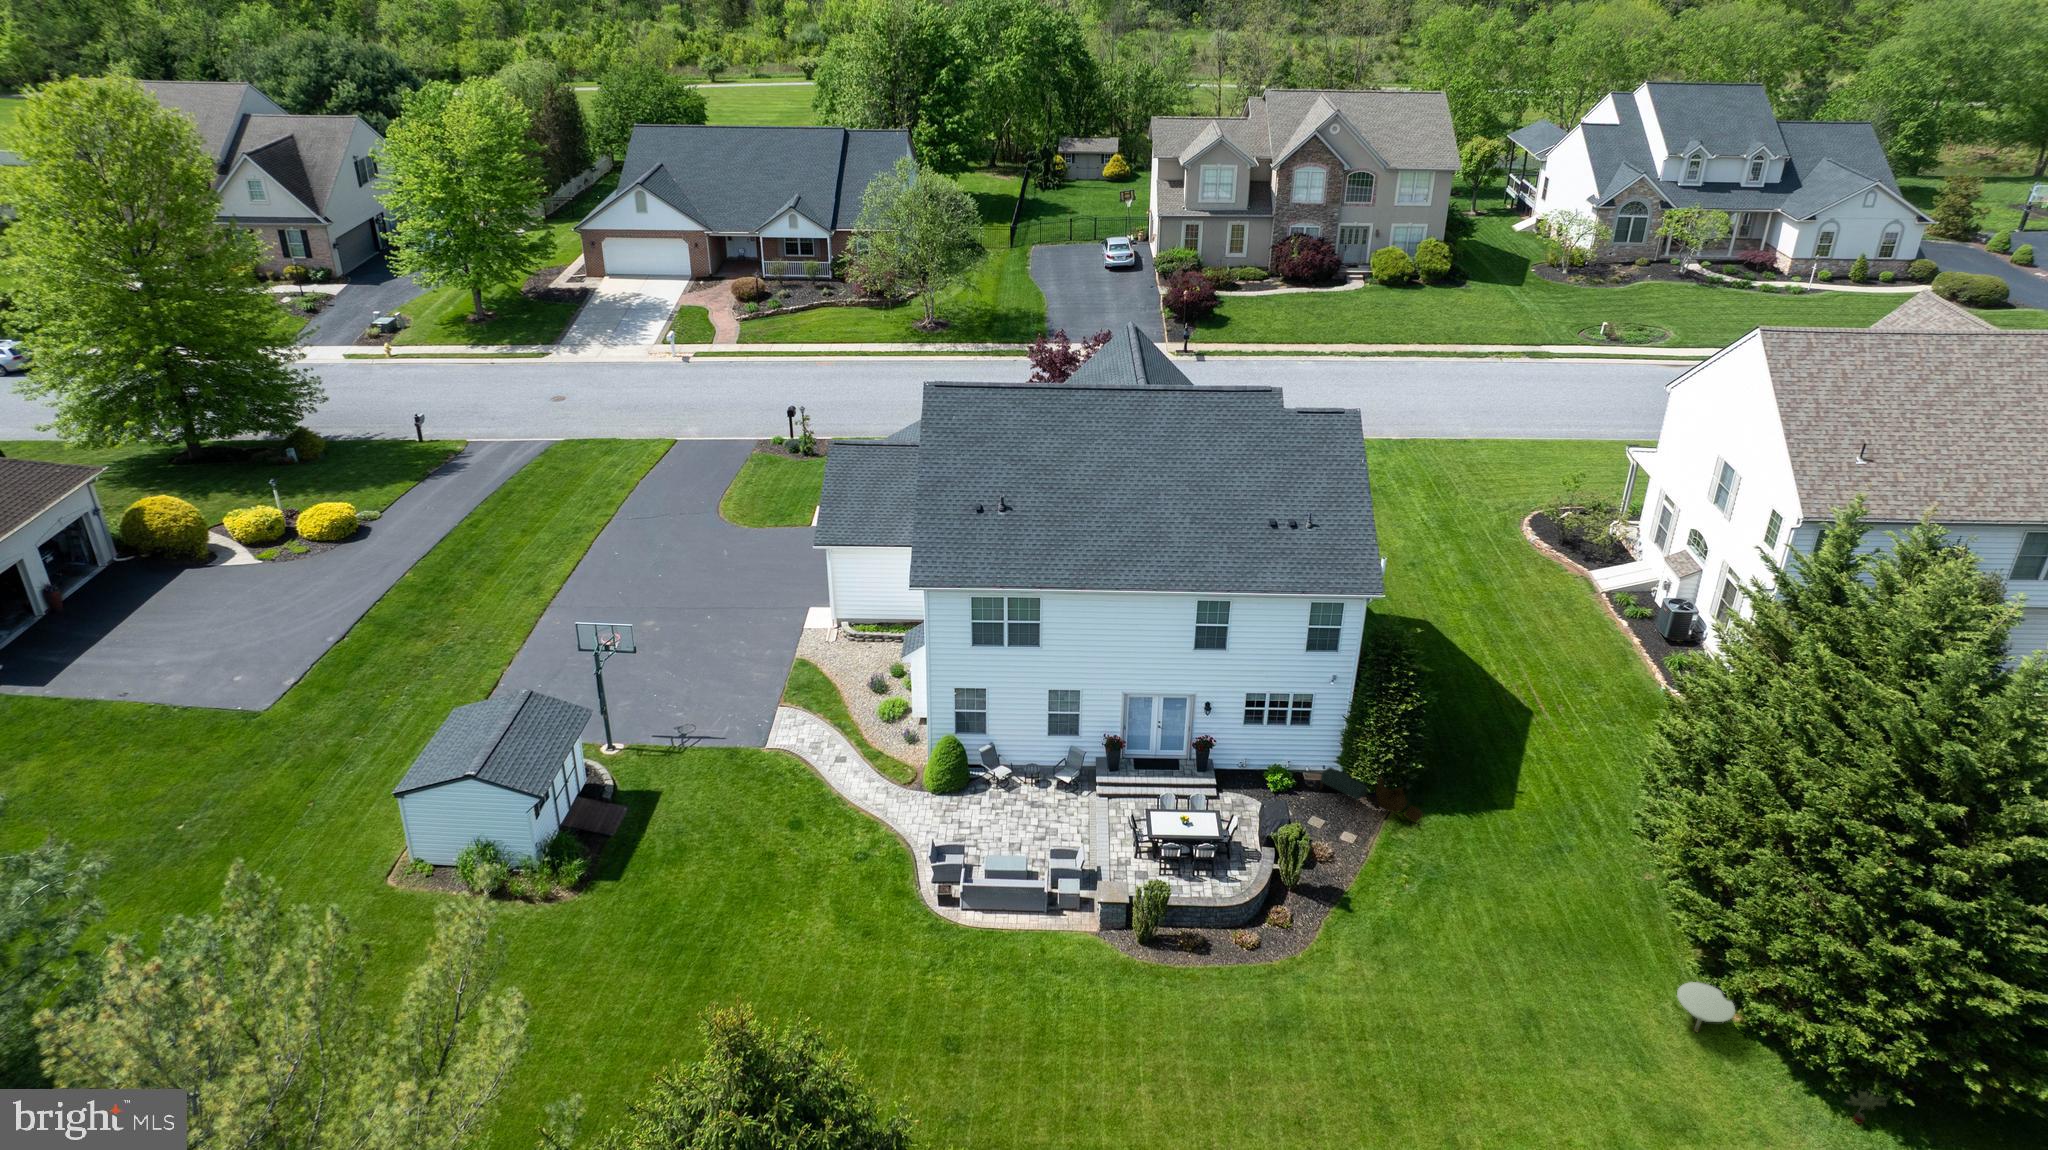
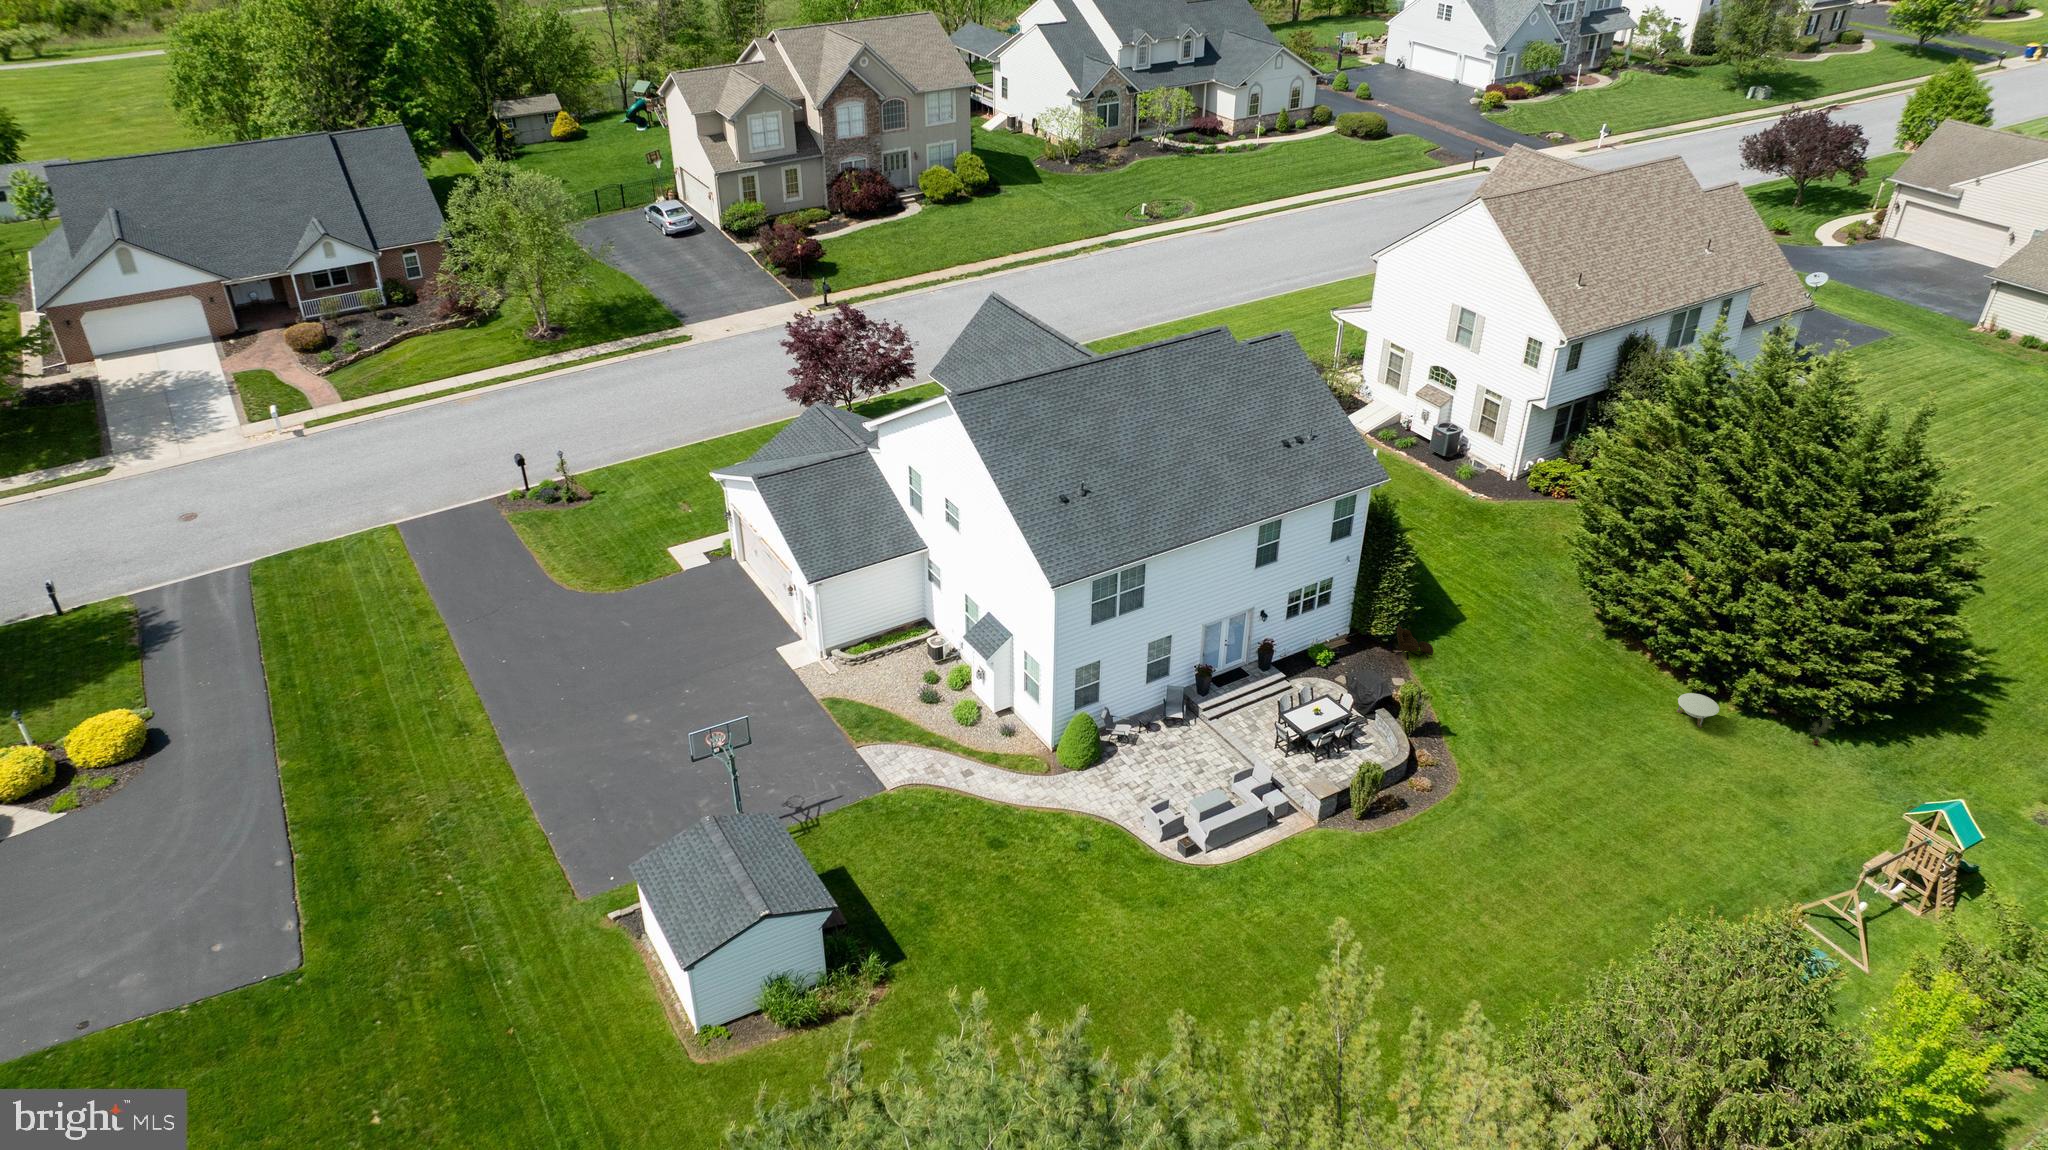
bench: present [1320,767,1367,807] -> none [1345,633,1385,658]

